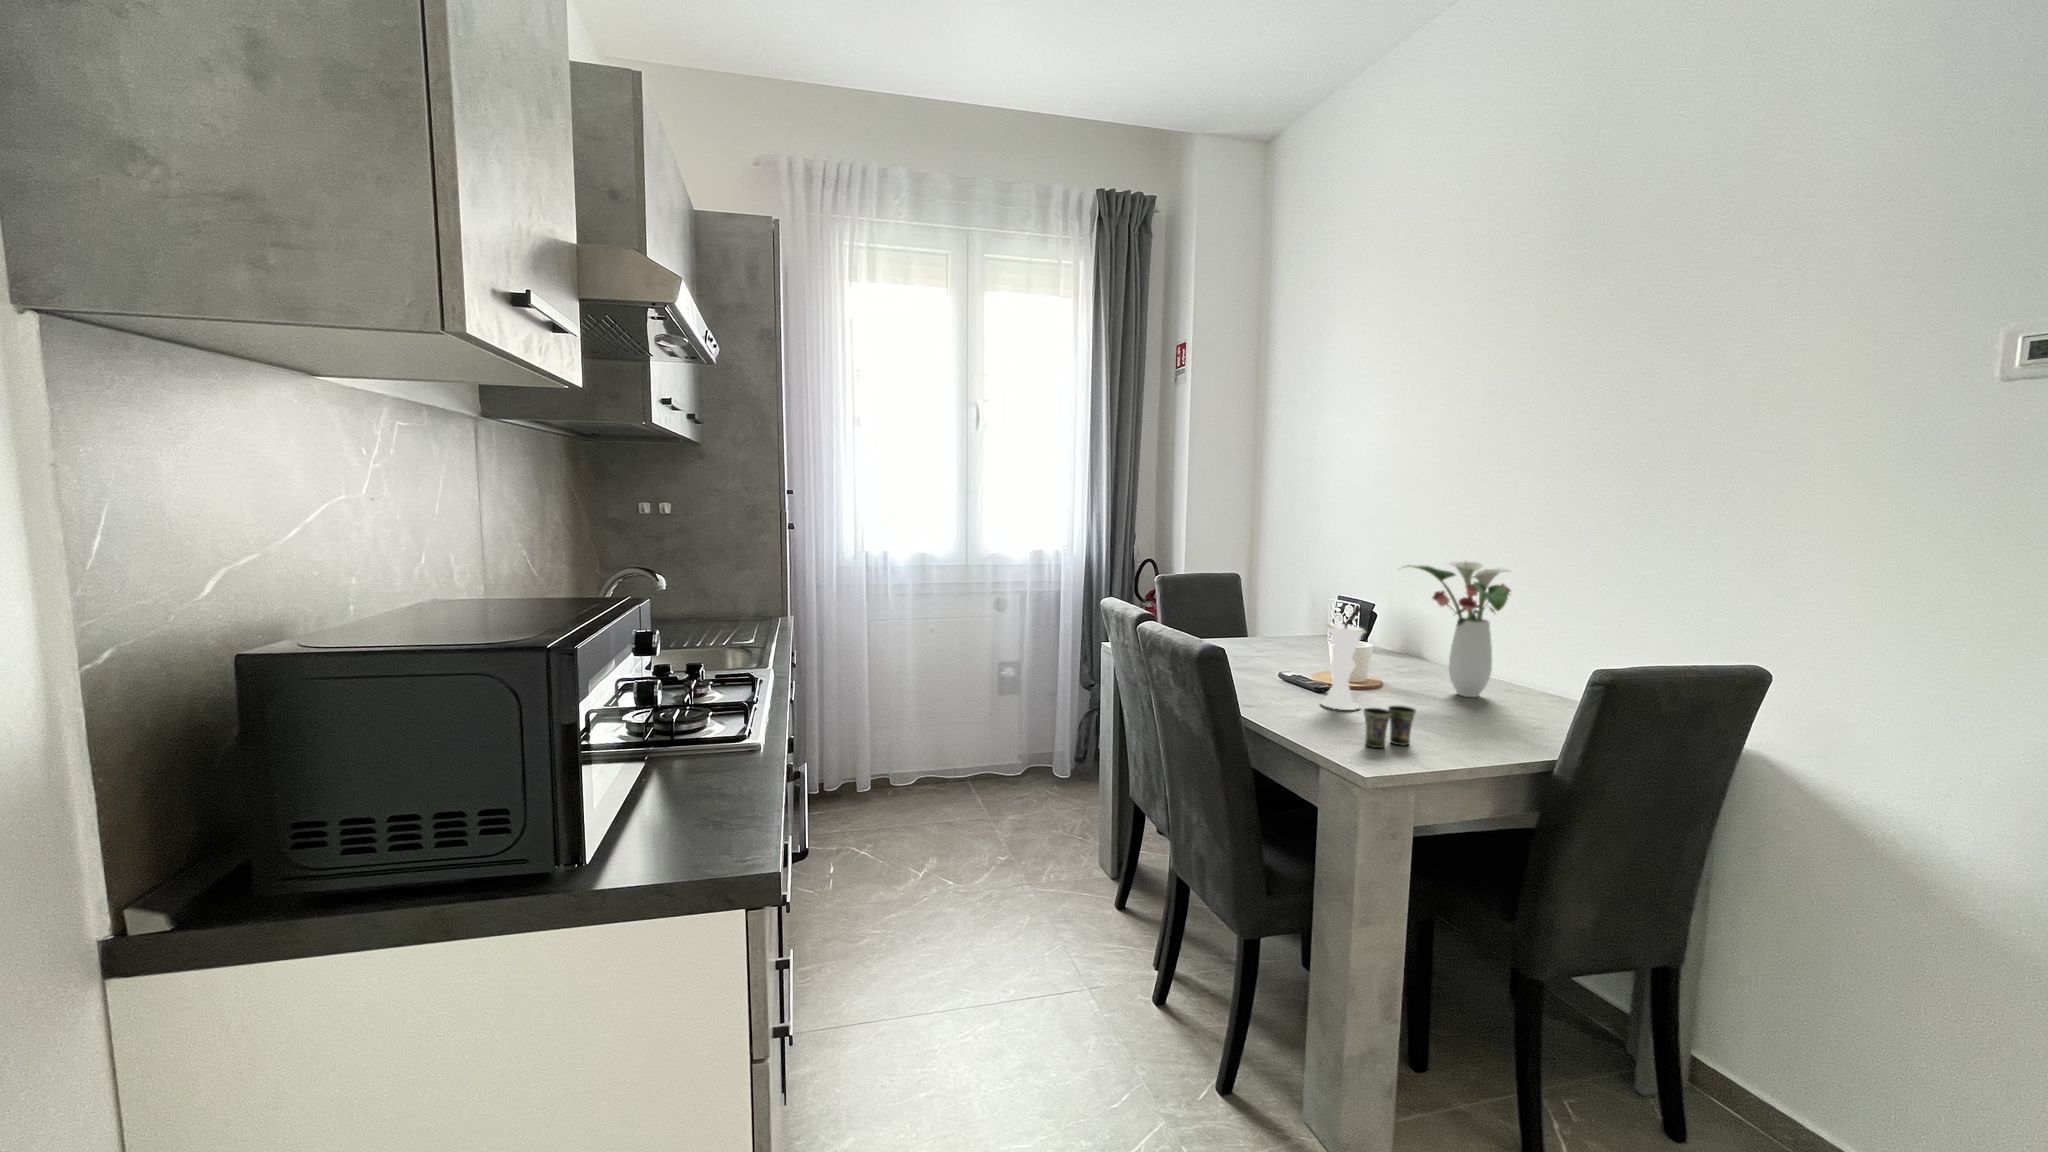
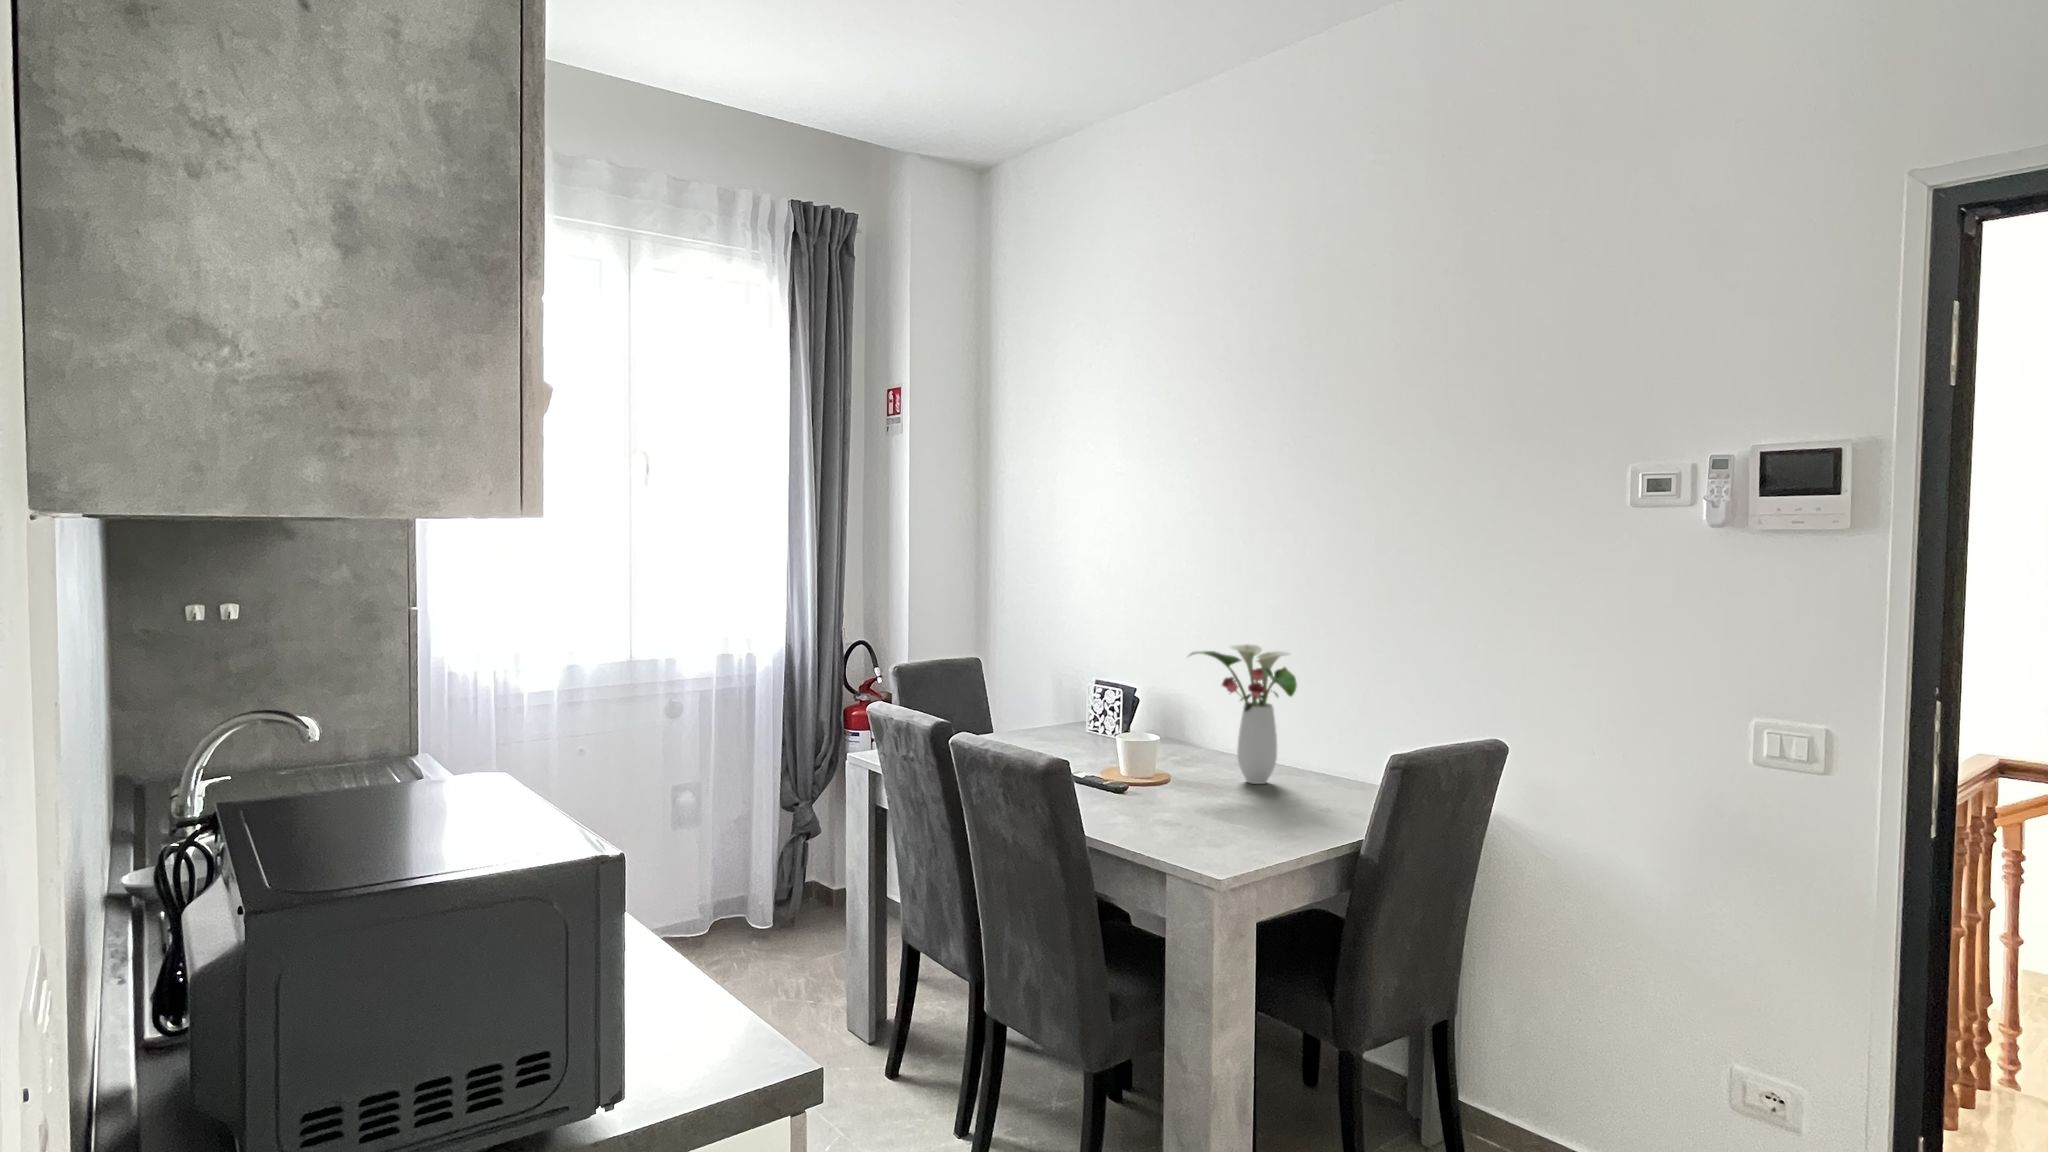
vase: present [1321,606,1365,710] -> none [1130,699,1174,812]
cup: present [1364,706,1416,748] -> none [1197,803,1243,850]

